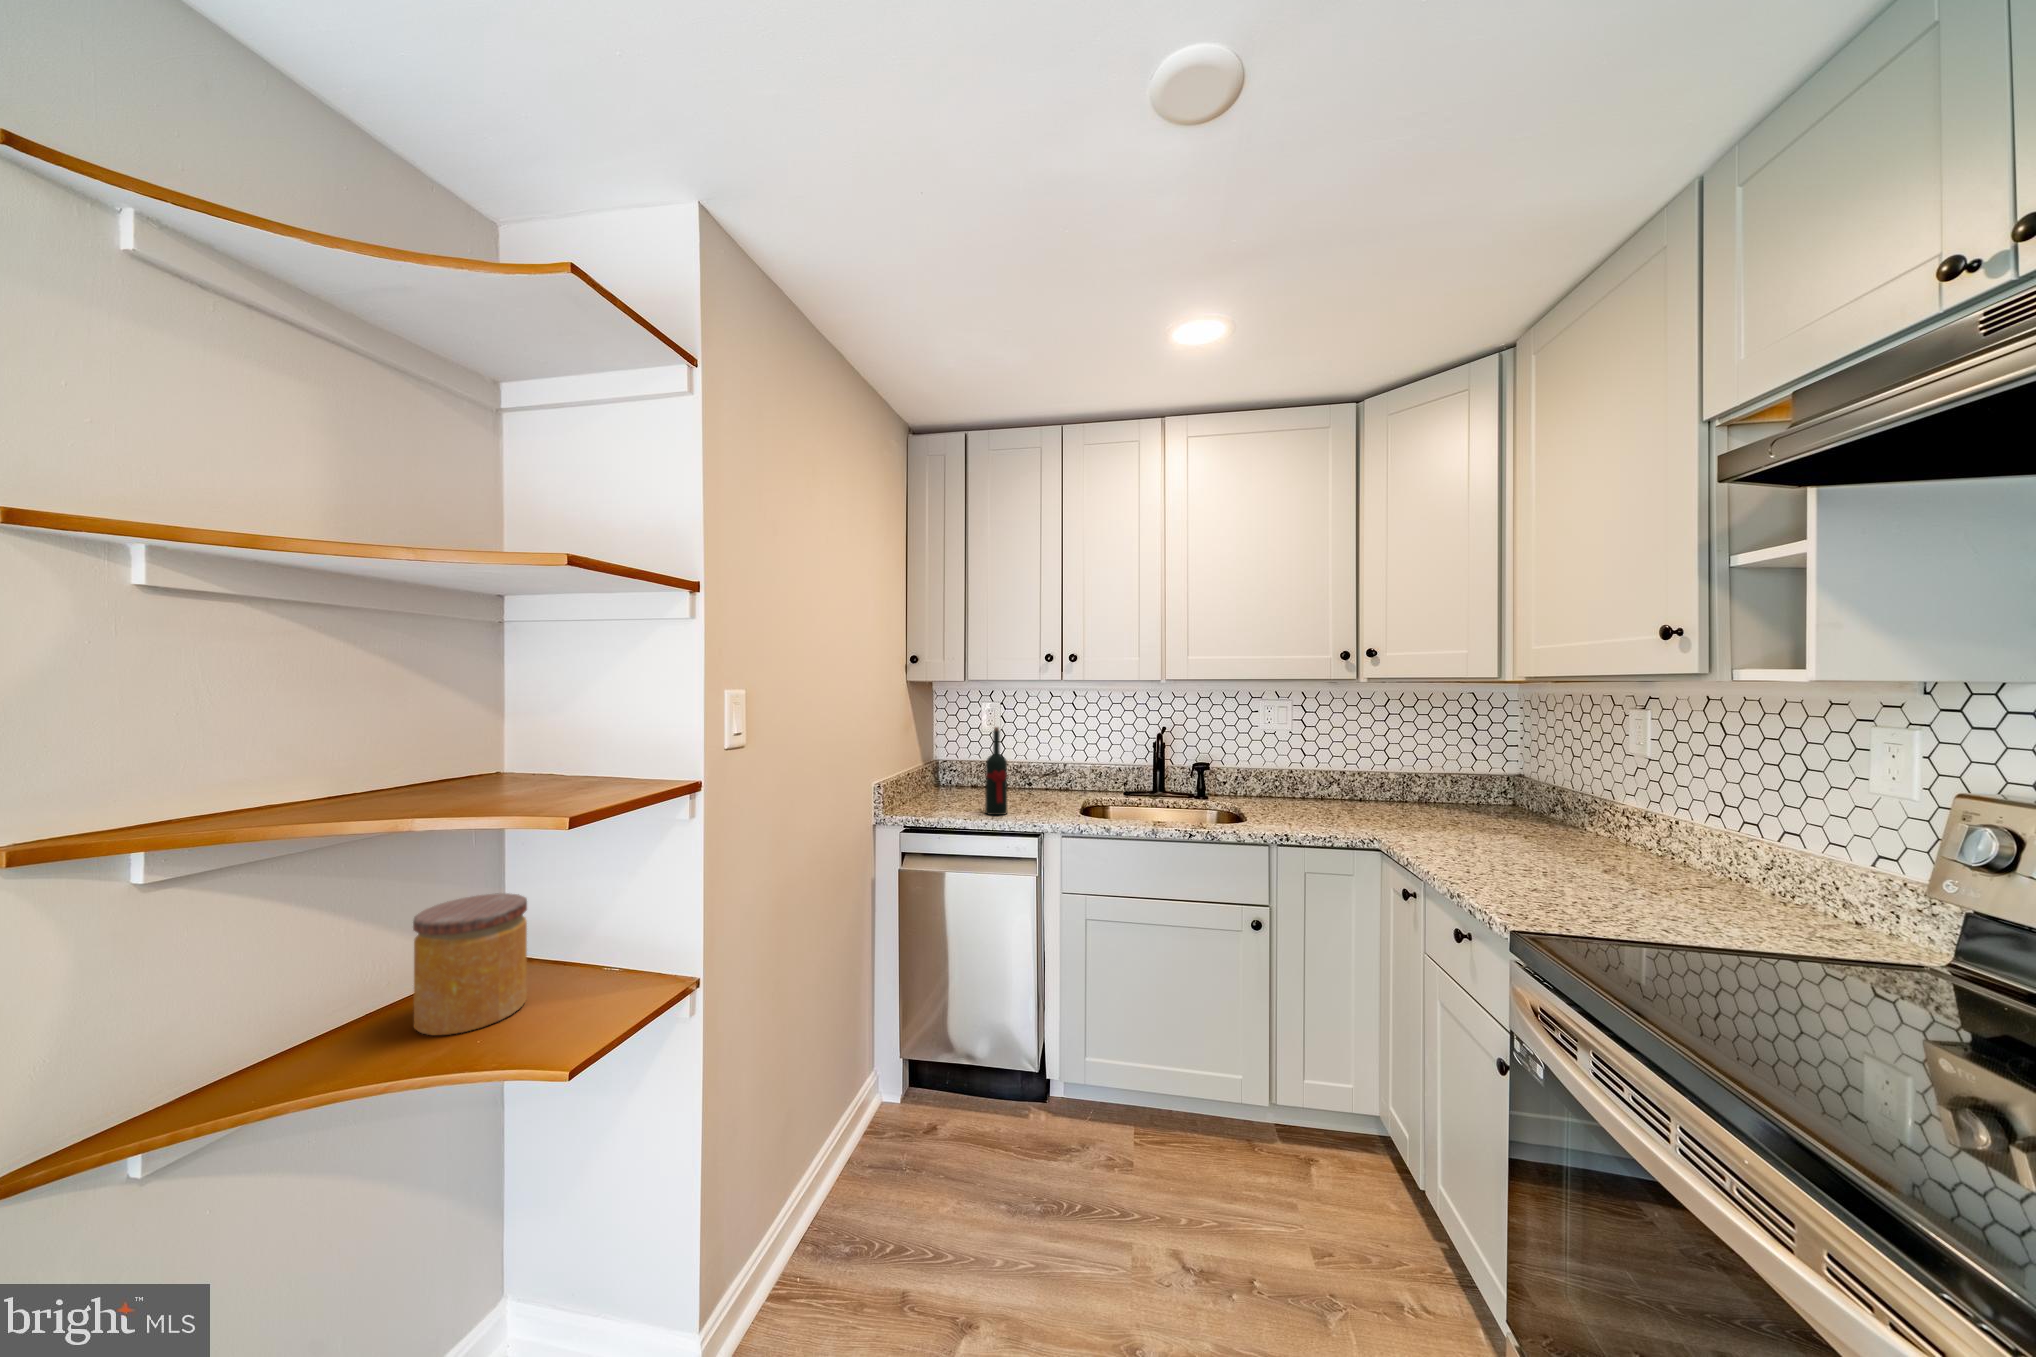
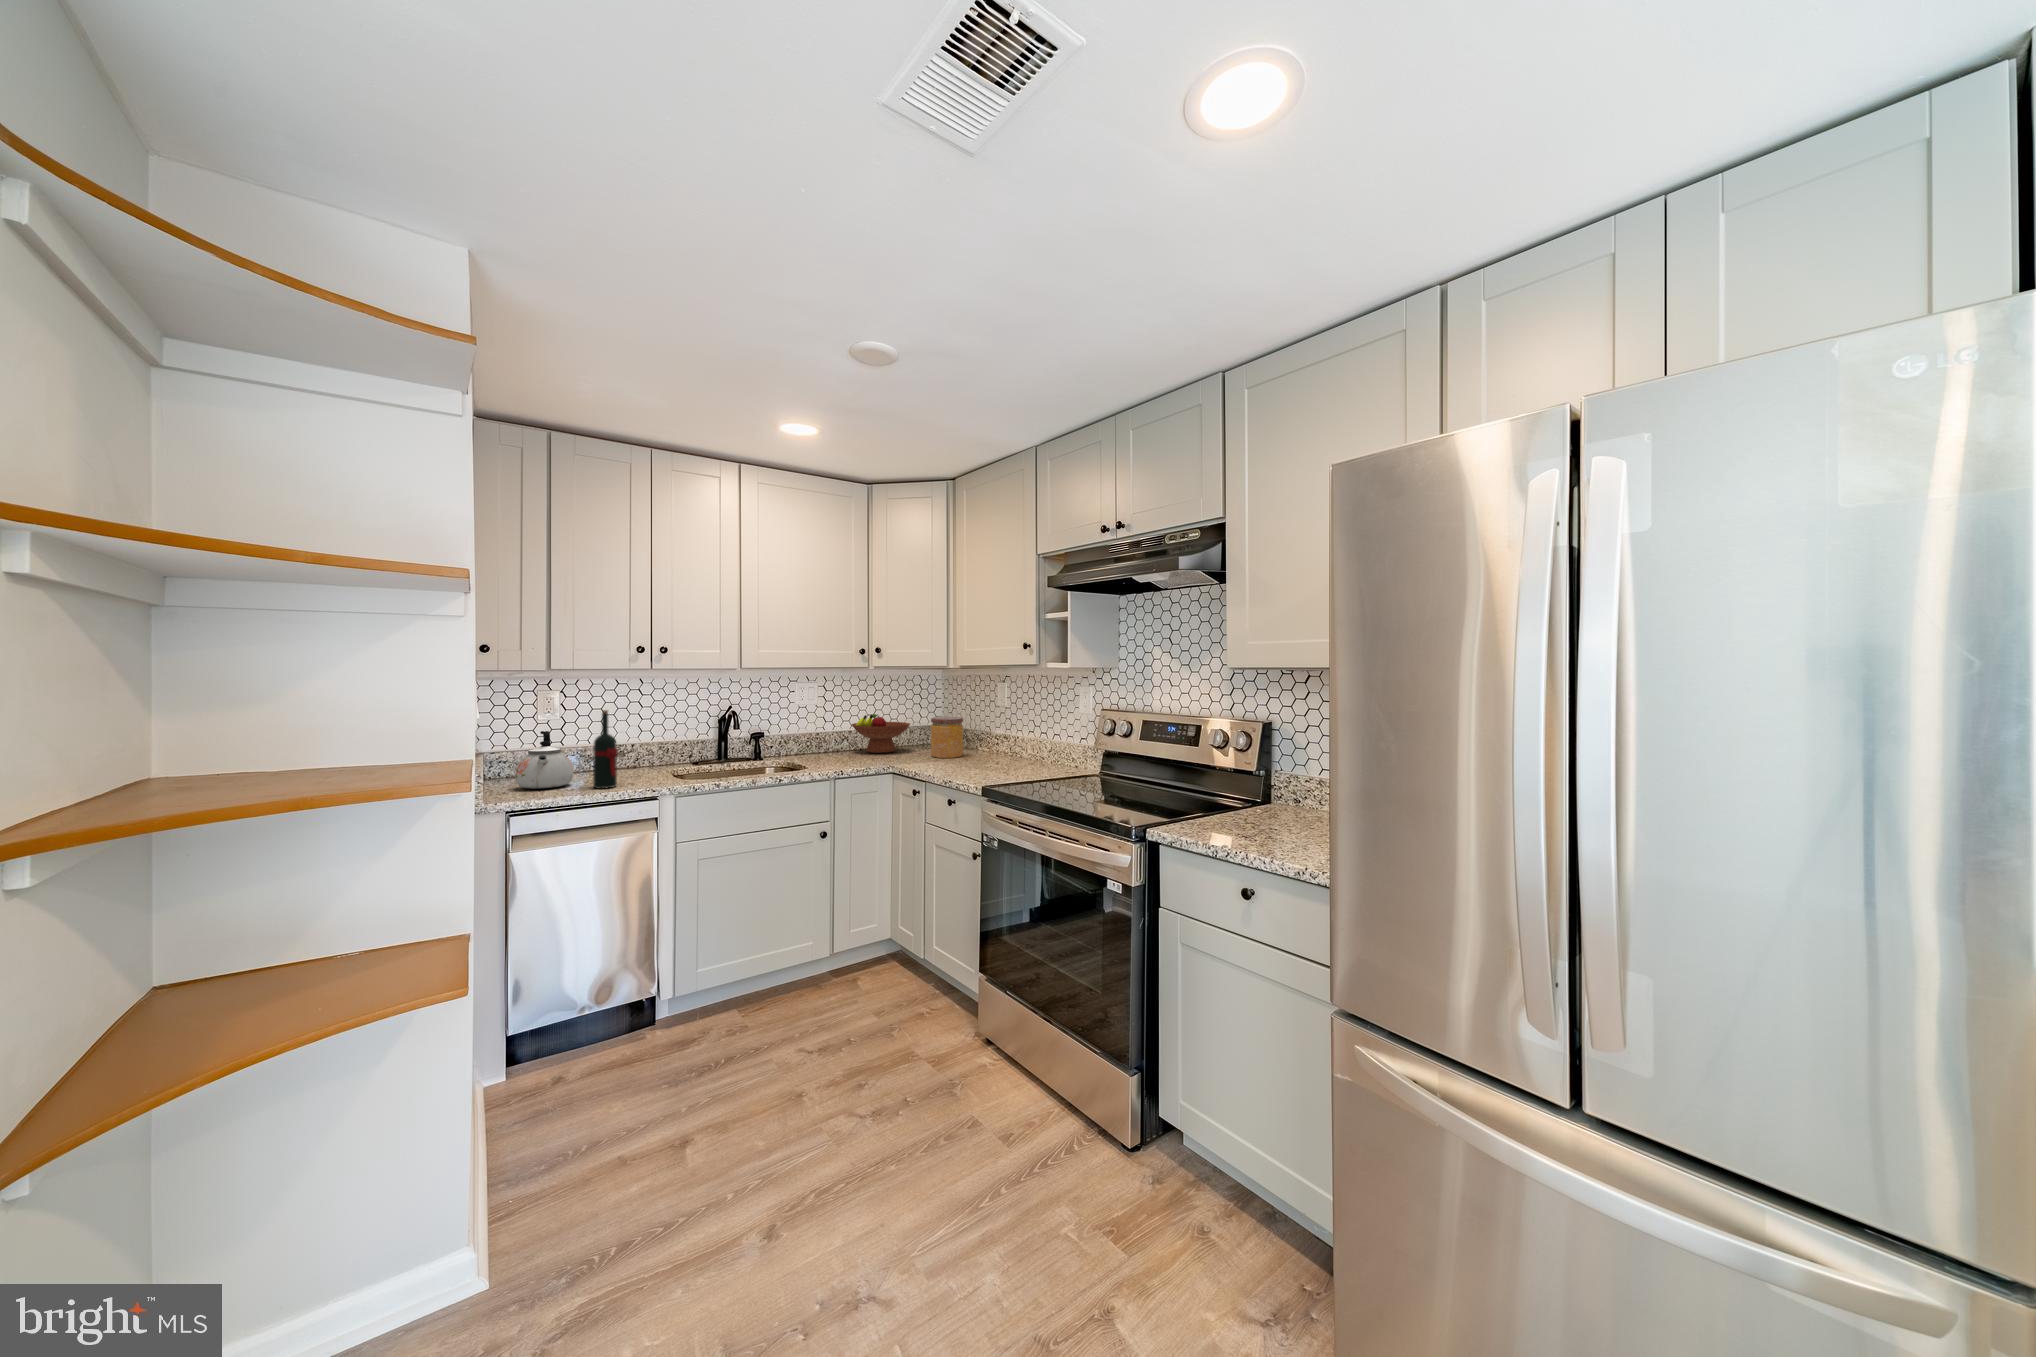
kettle: none [933,745,983,805] -> present [515,731,573,789]
fruit bowl: none [1341,749,1442,810] -> present [852,714,910,753]
jar: present [413,893,527,1036] -> present [931,717,963,758]

